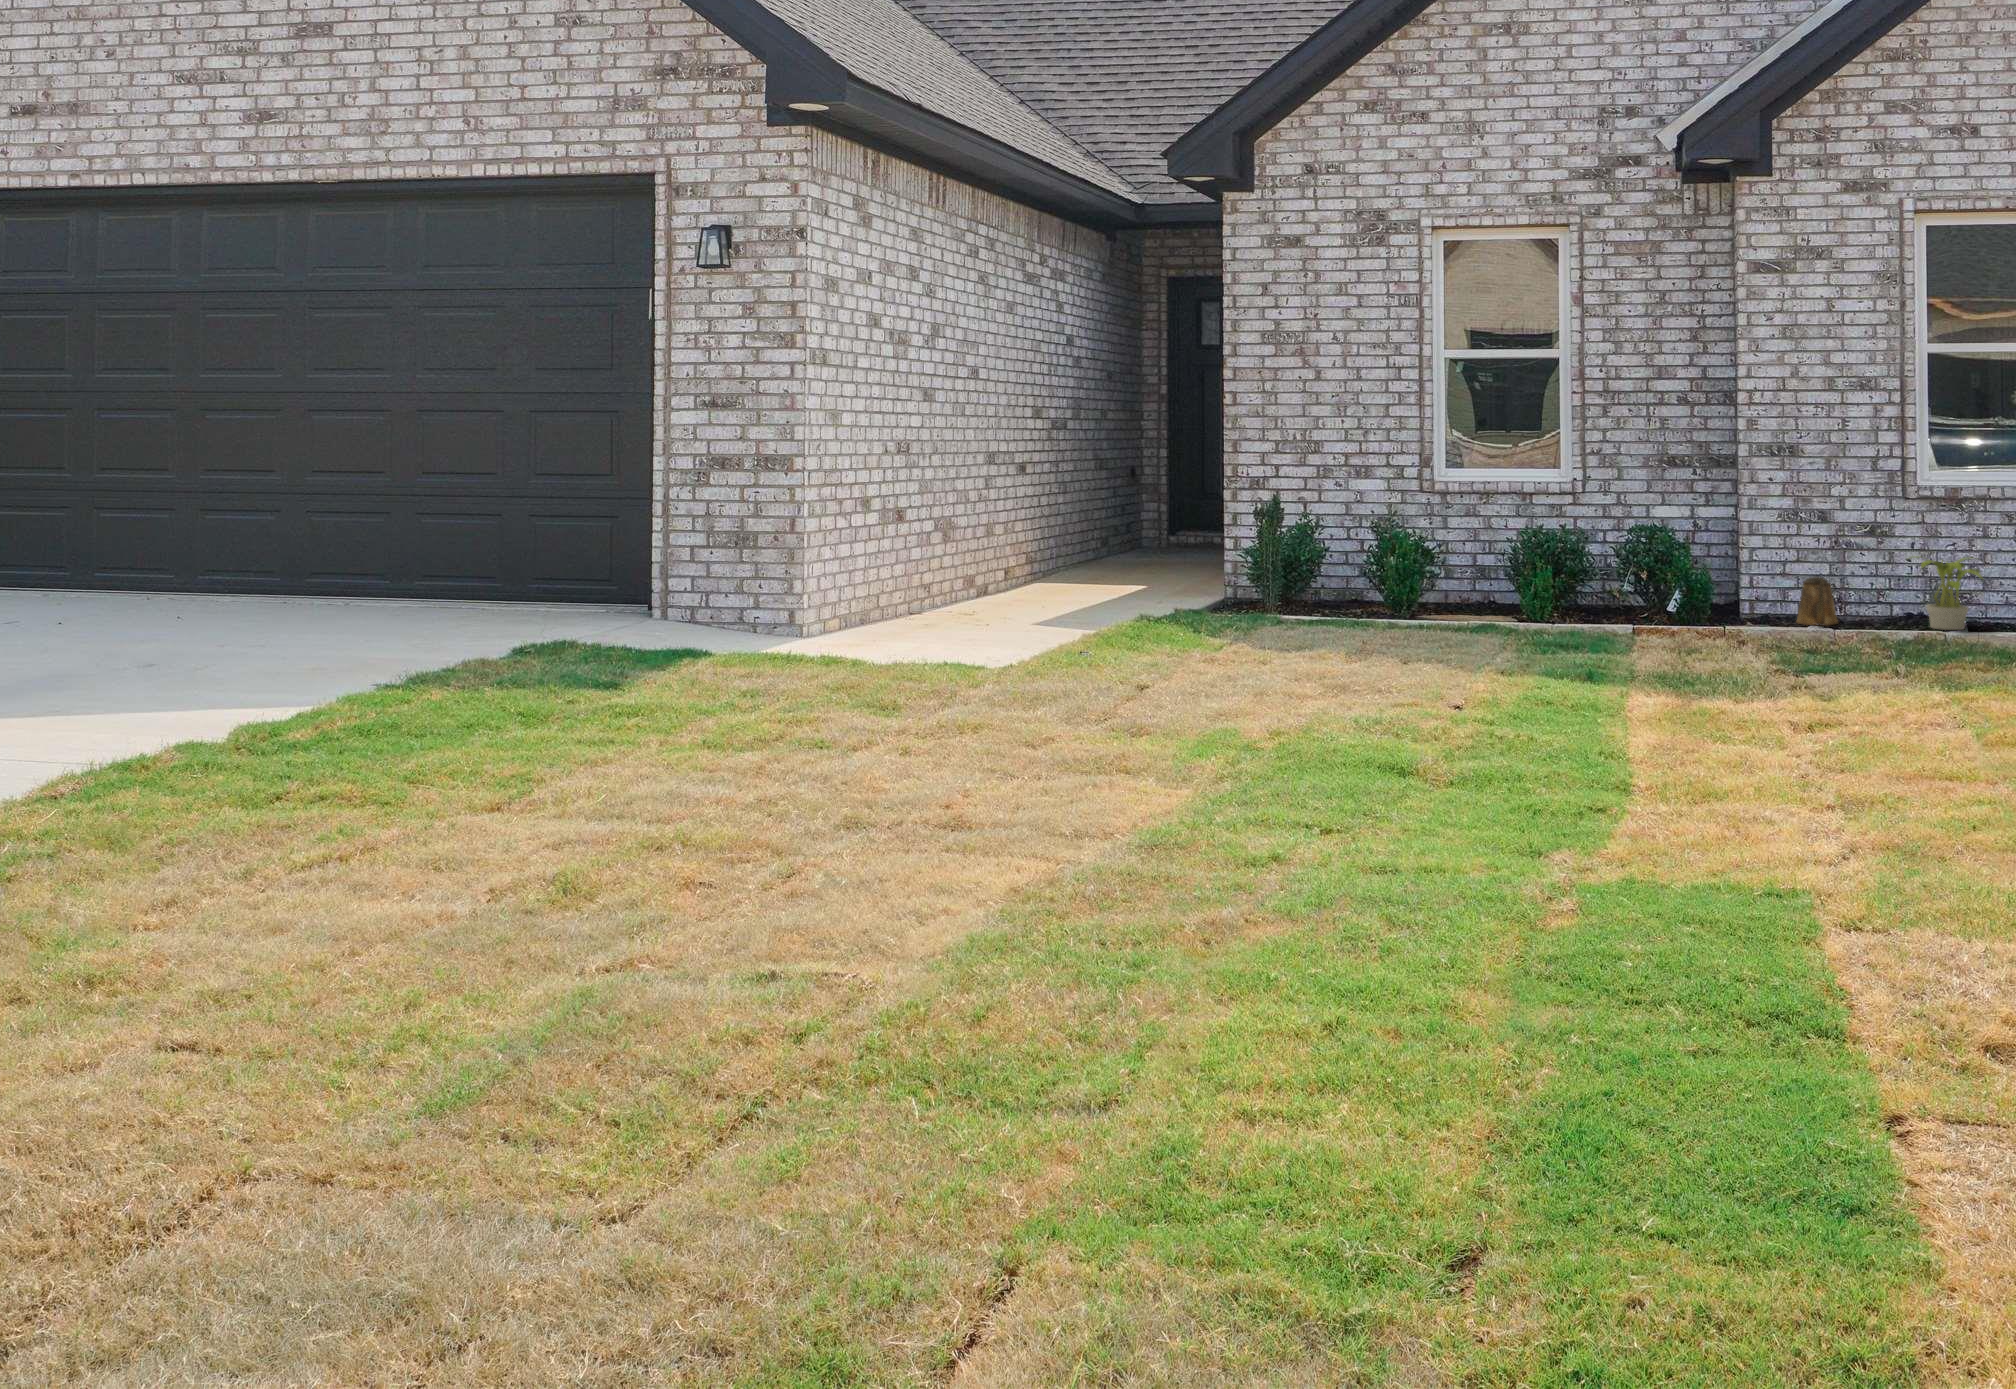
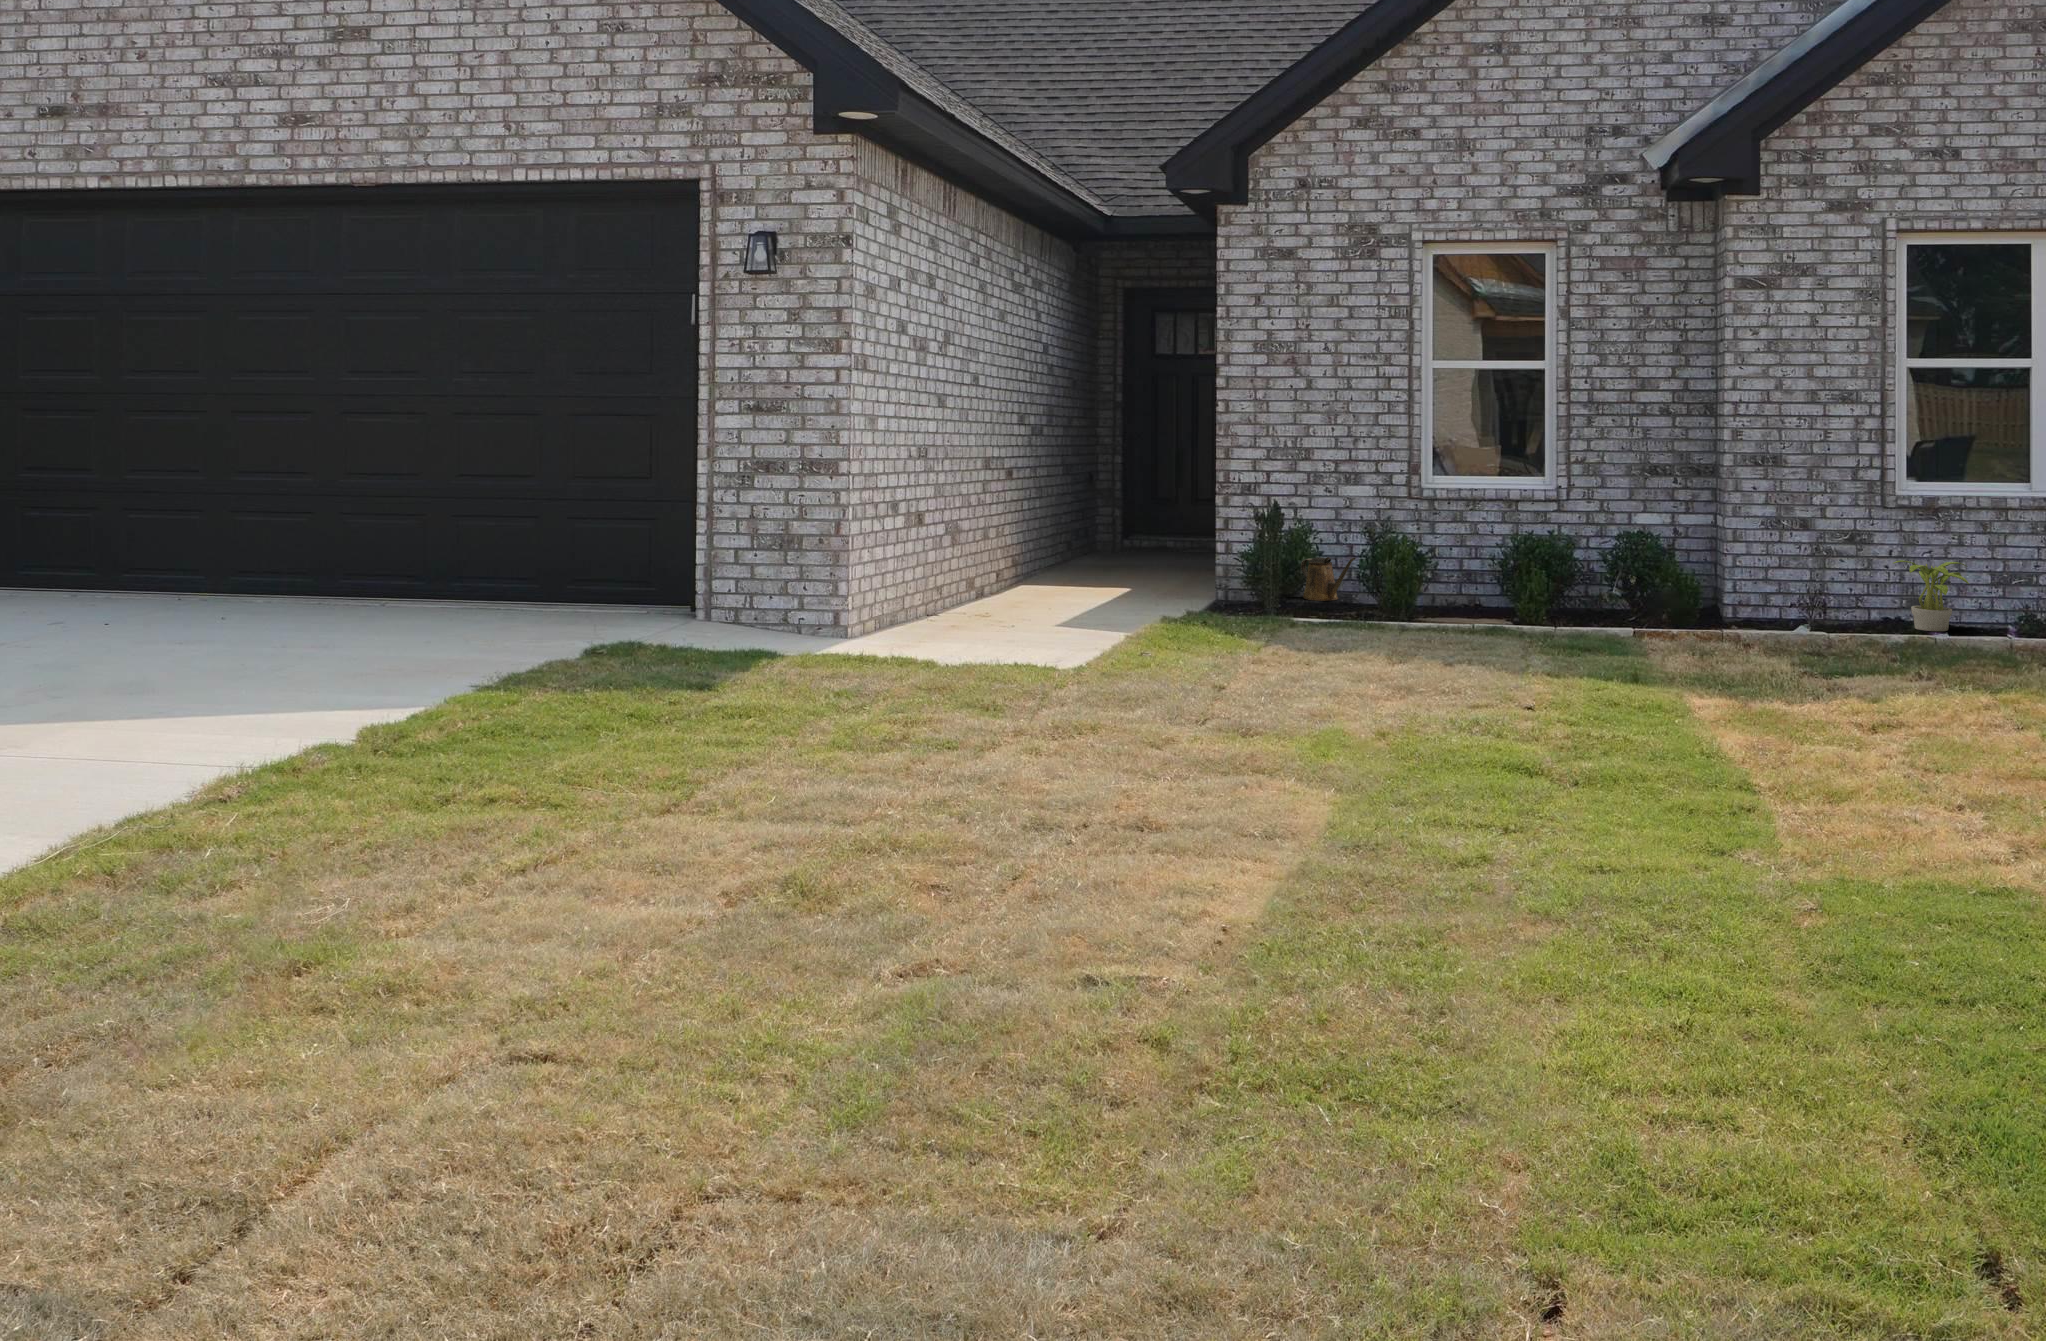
watering can: present [1796,576,1838,626] -> present [1301,557,1356,601]

